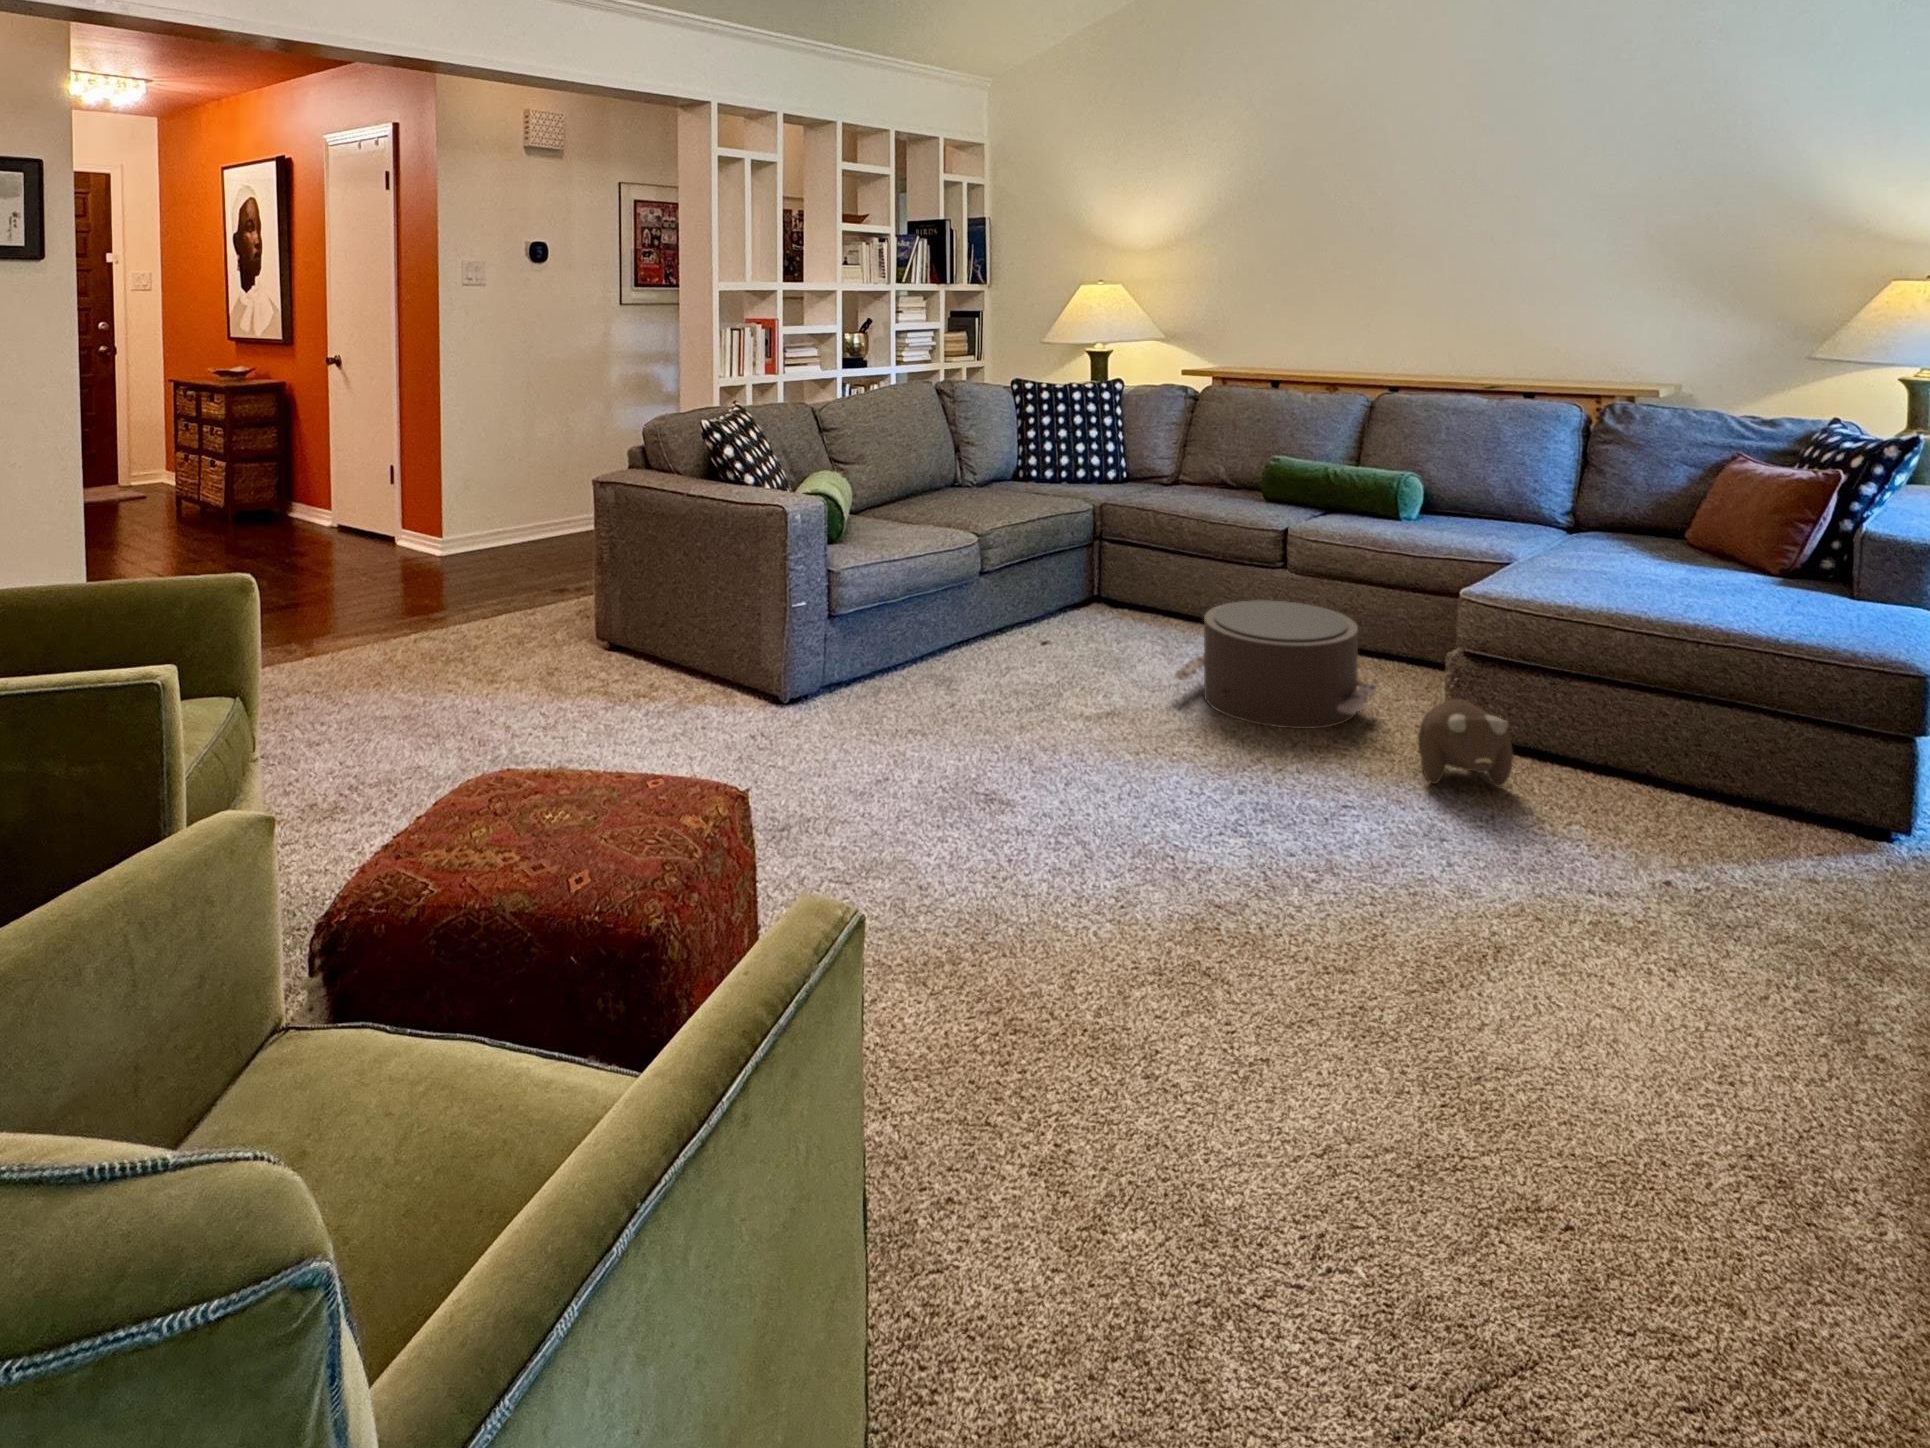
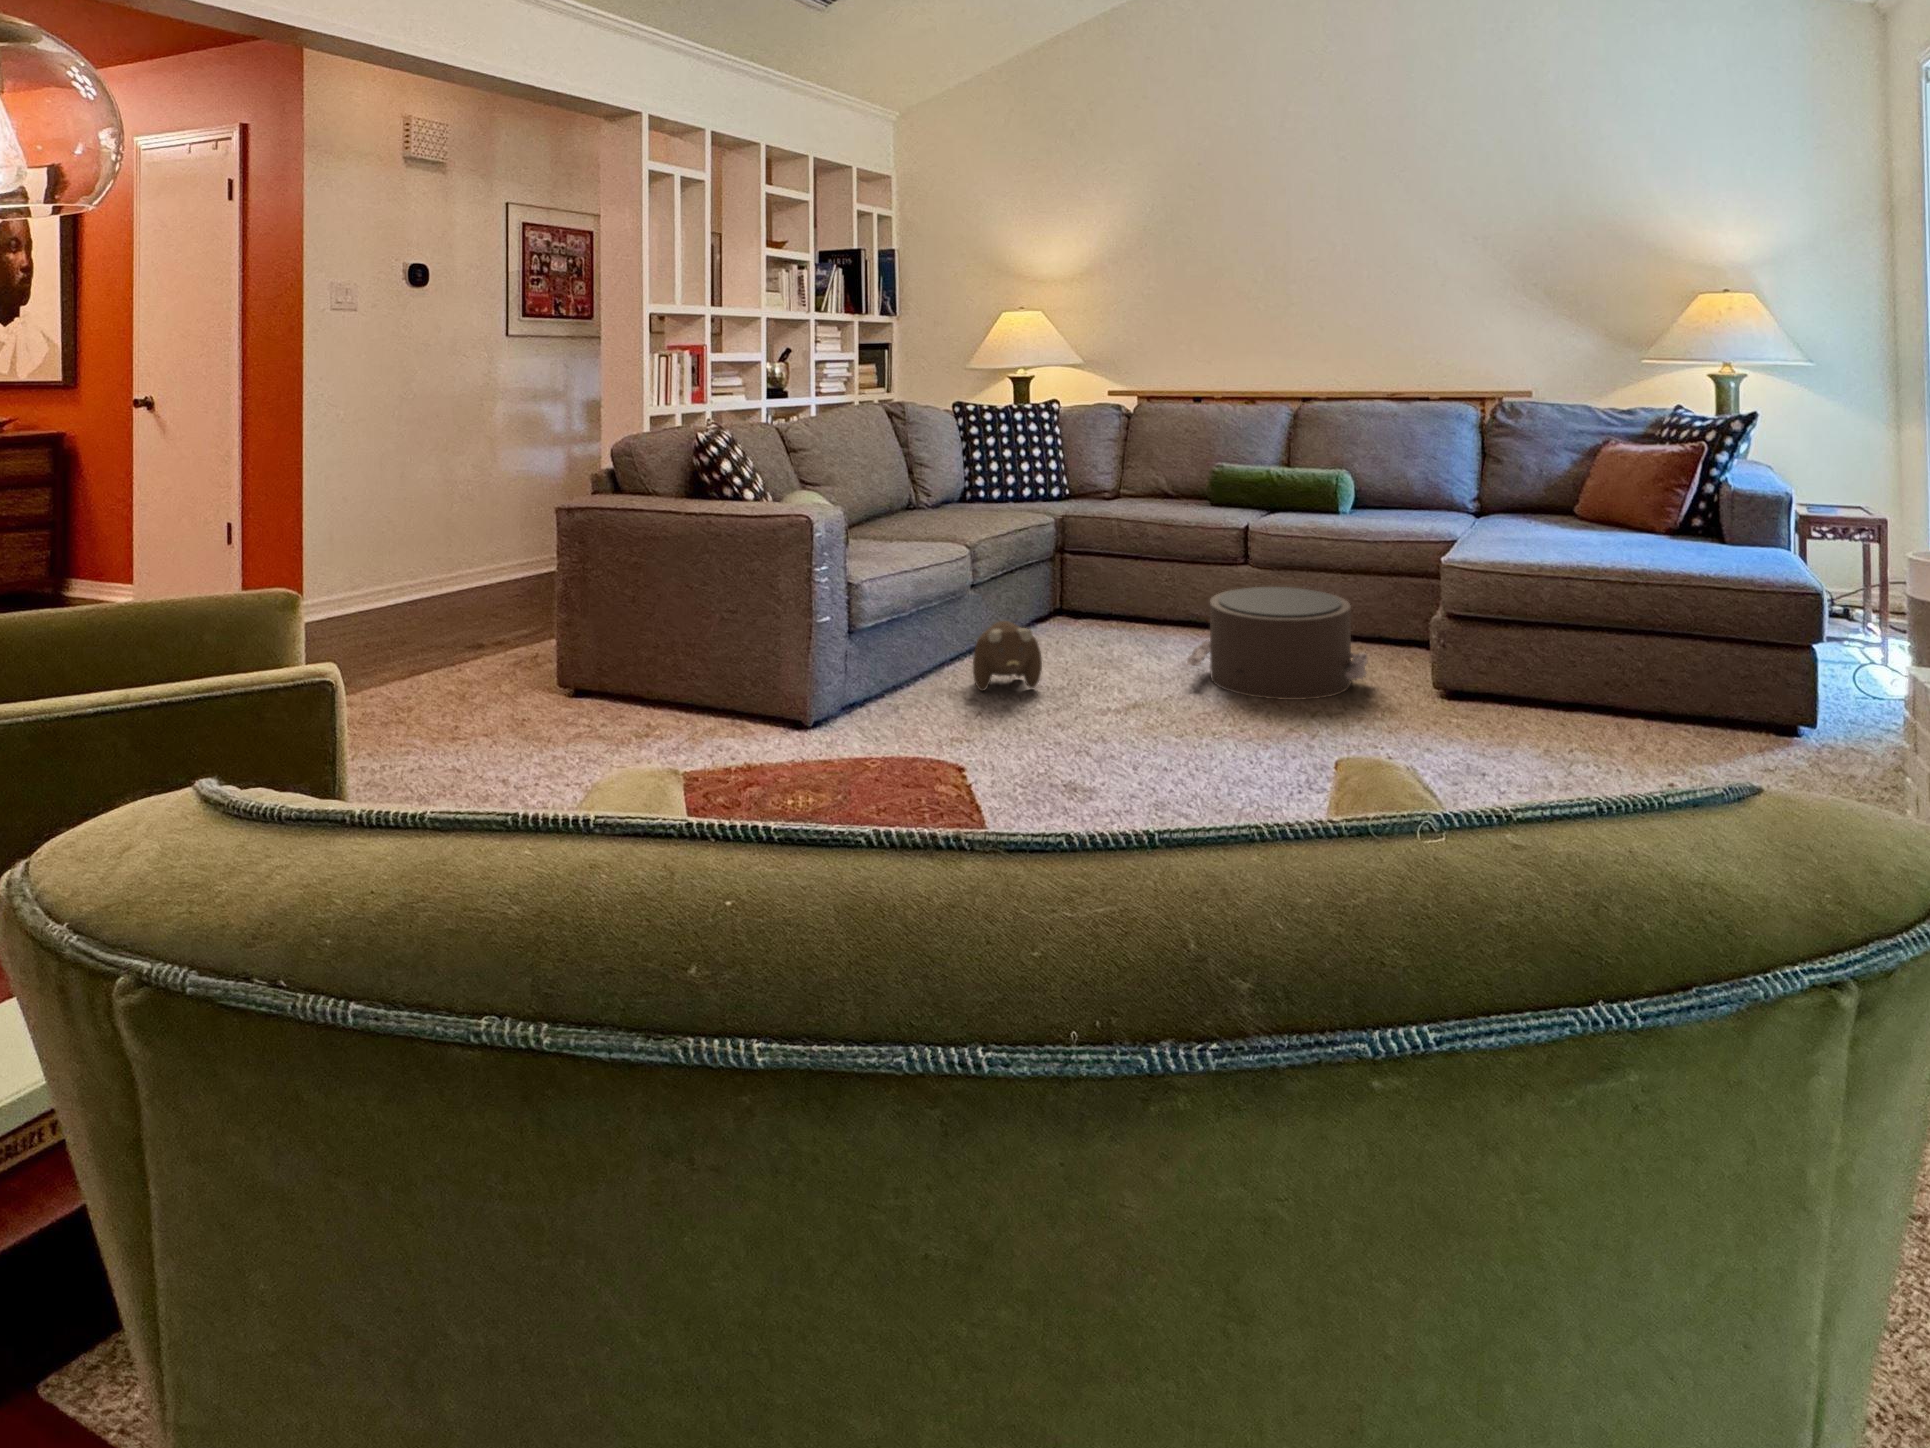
plush toy: present [1418,699,1513,787] -> present [973,621,1042,691]

